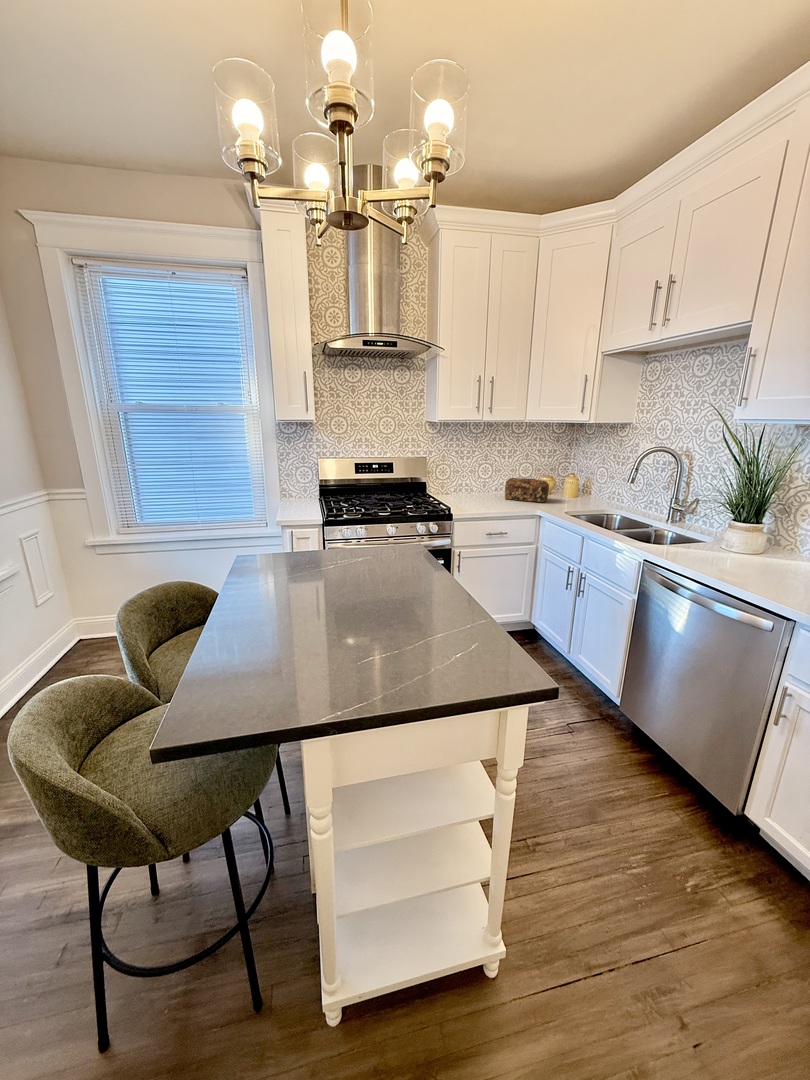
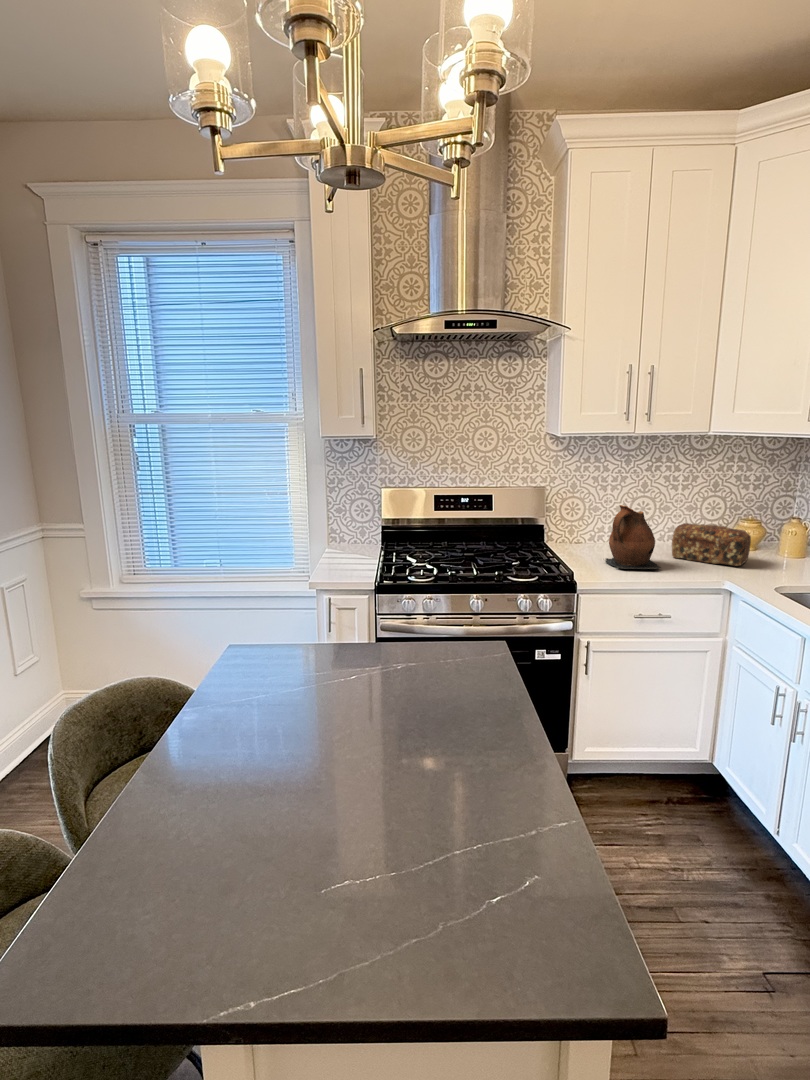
ceramic pitcher: none [465,466,500,505] -> present [606,505,660,570]

